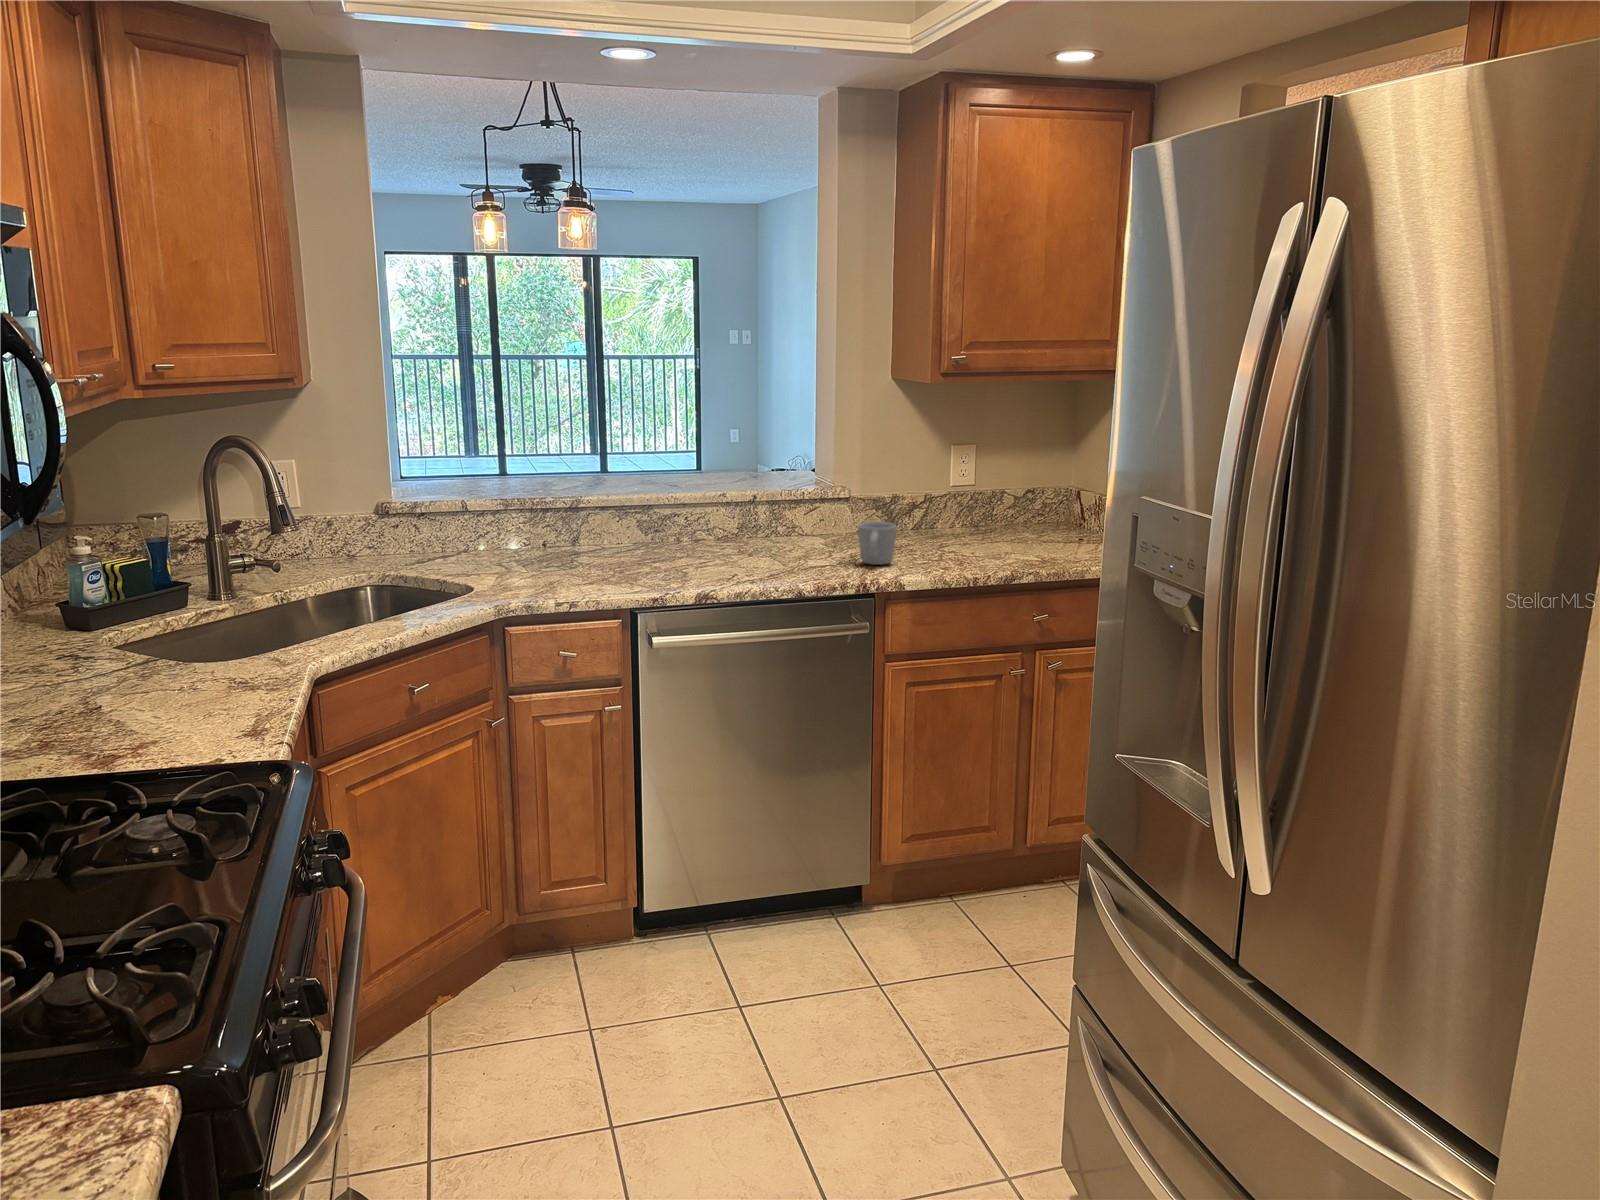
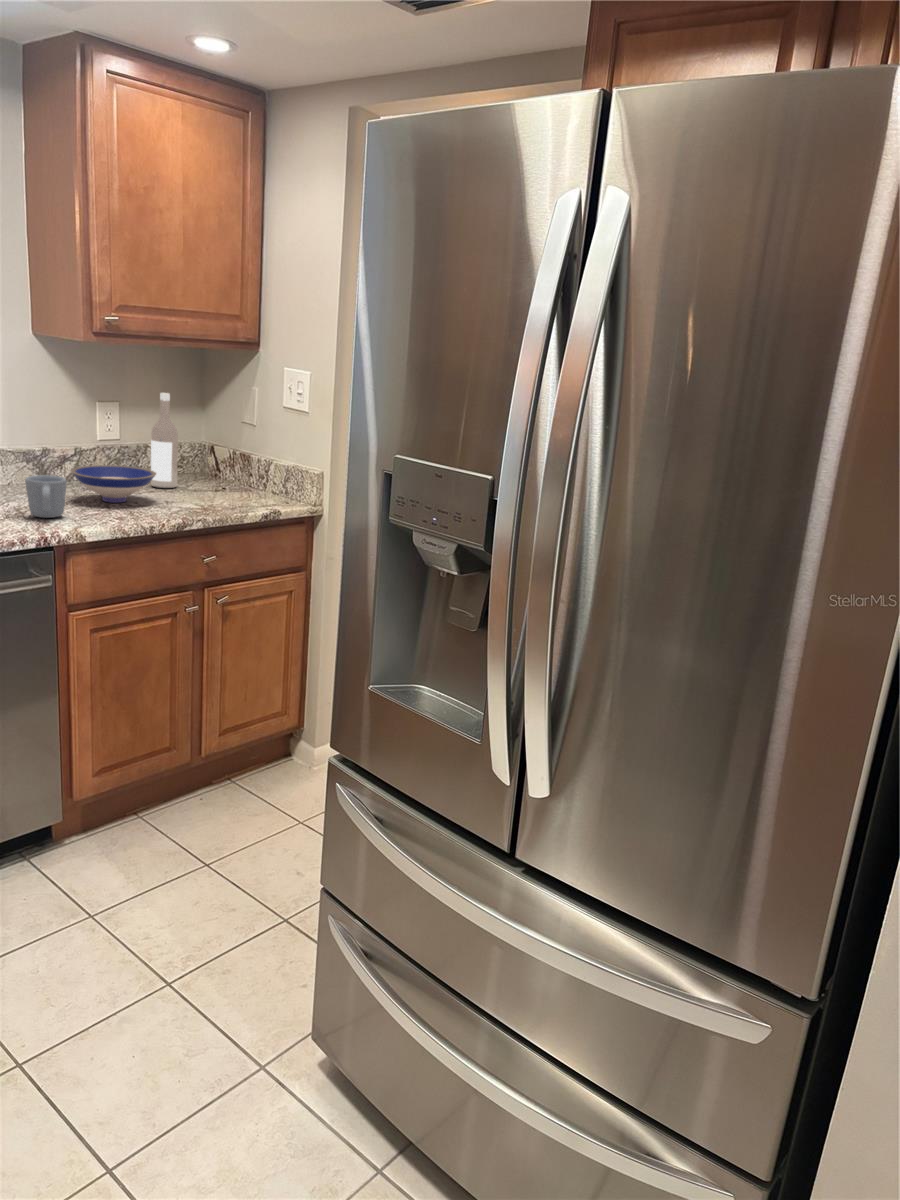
wine bottle: none [1001,433,1032,538] -> present [151,393,178,488]
bowl: none [910,512,998,552] -> present [71,465,157,503]

